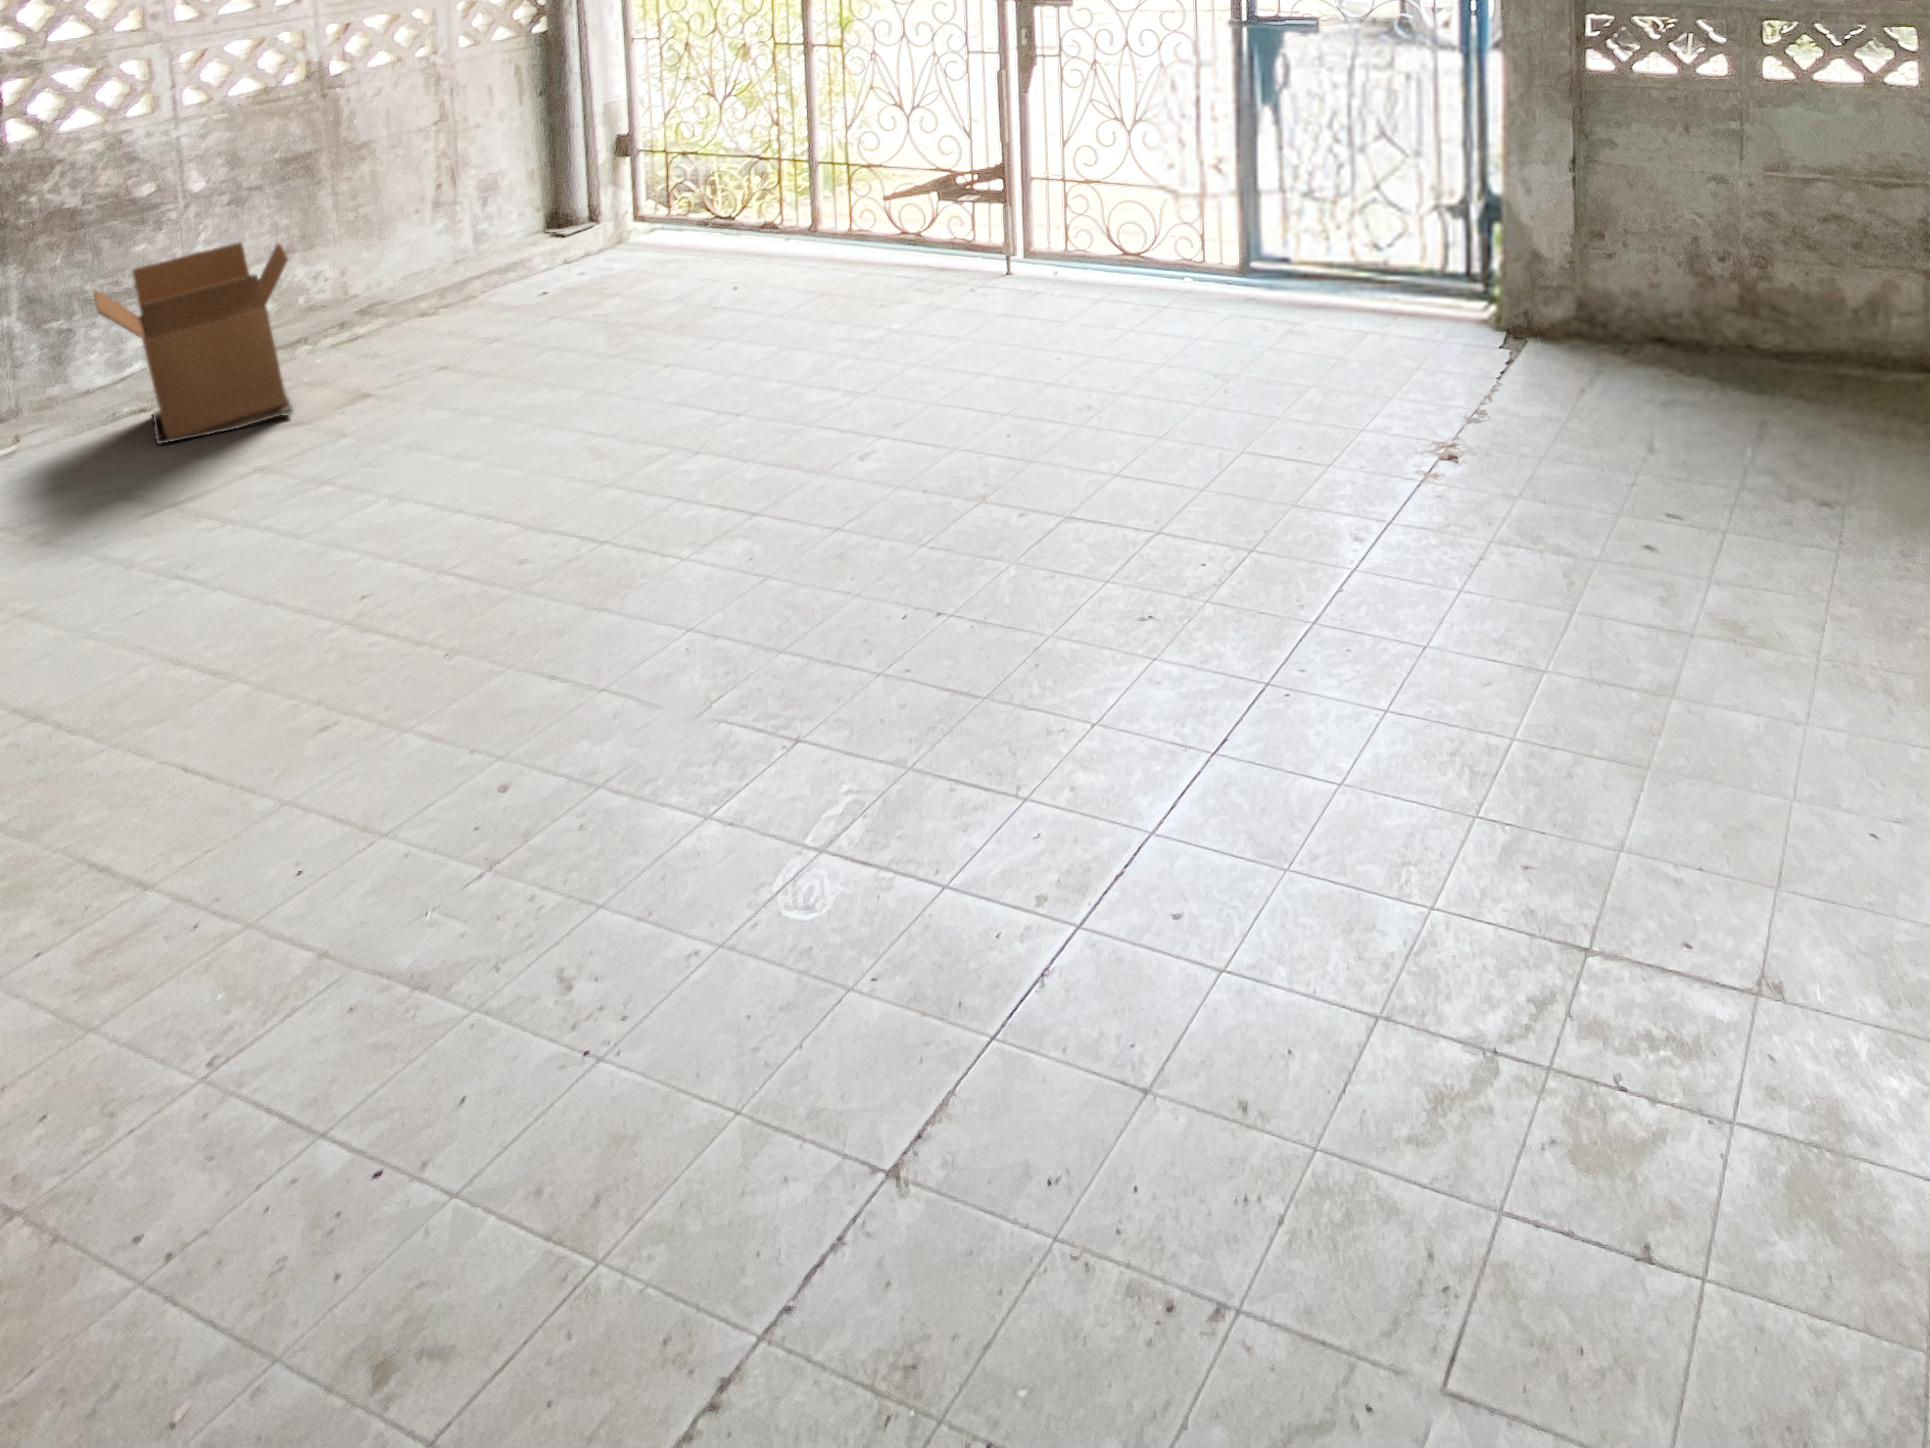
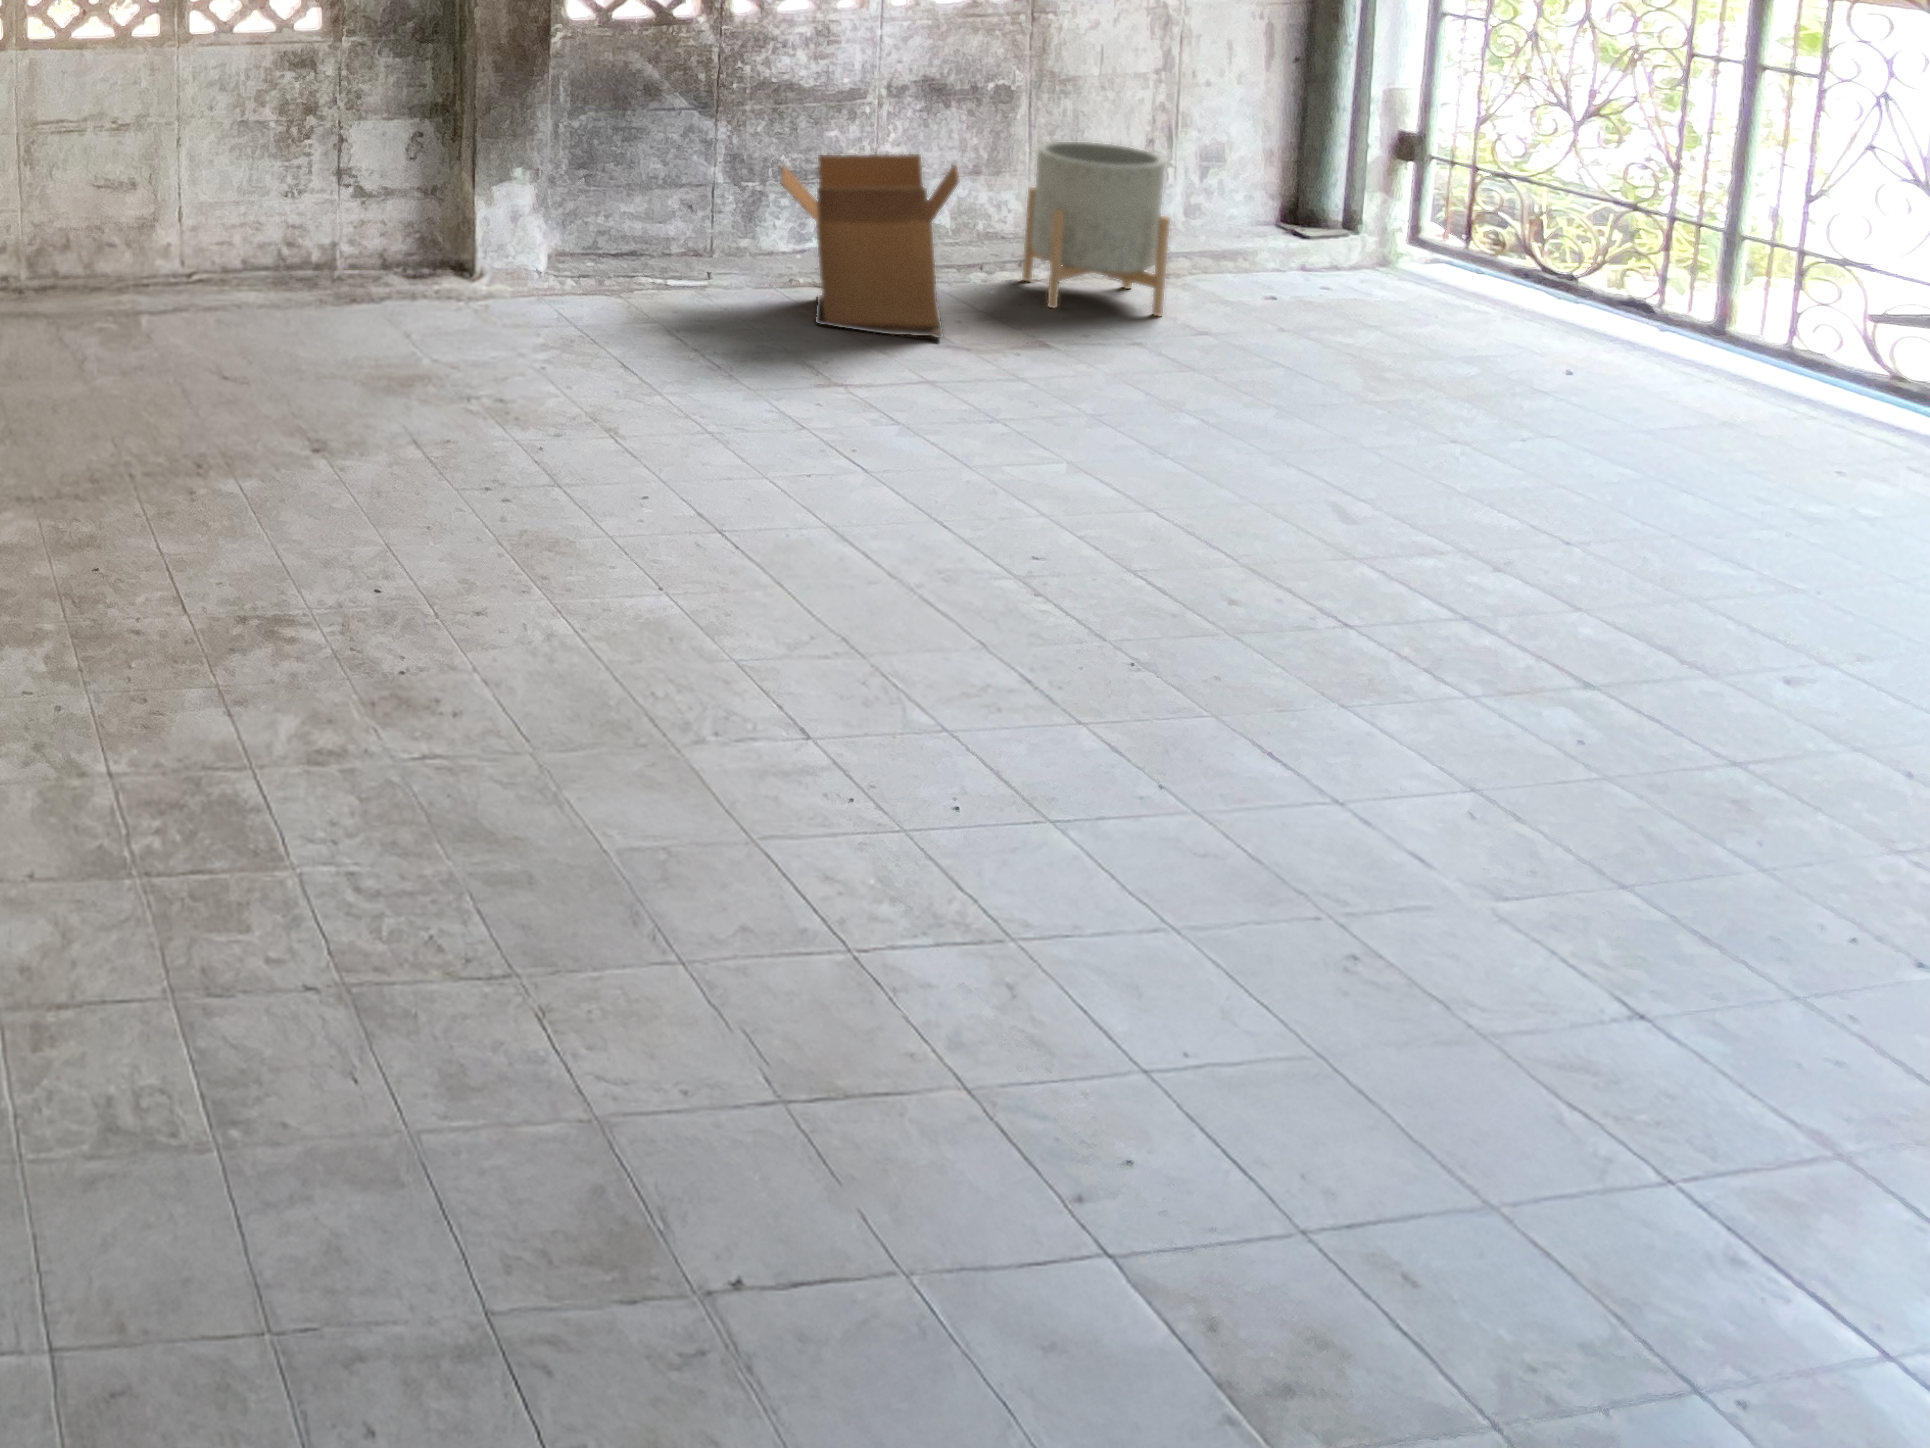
planter: none [345,189,475,350] -> present [1022,141,1170,316]

